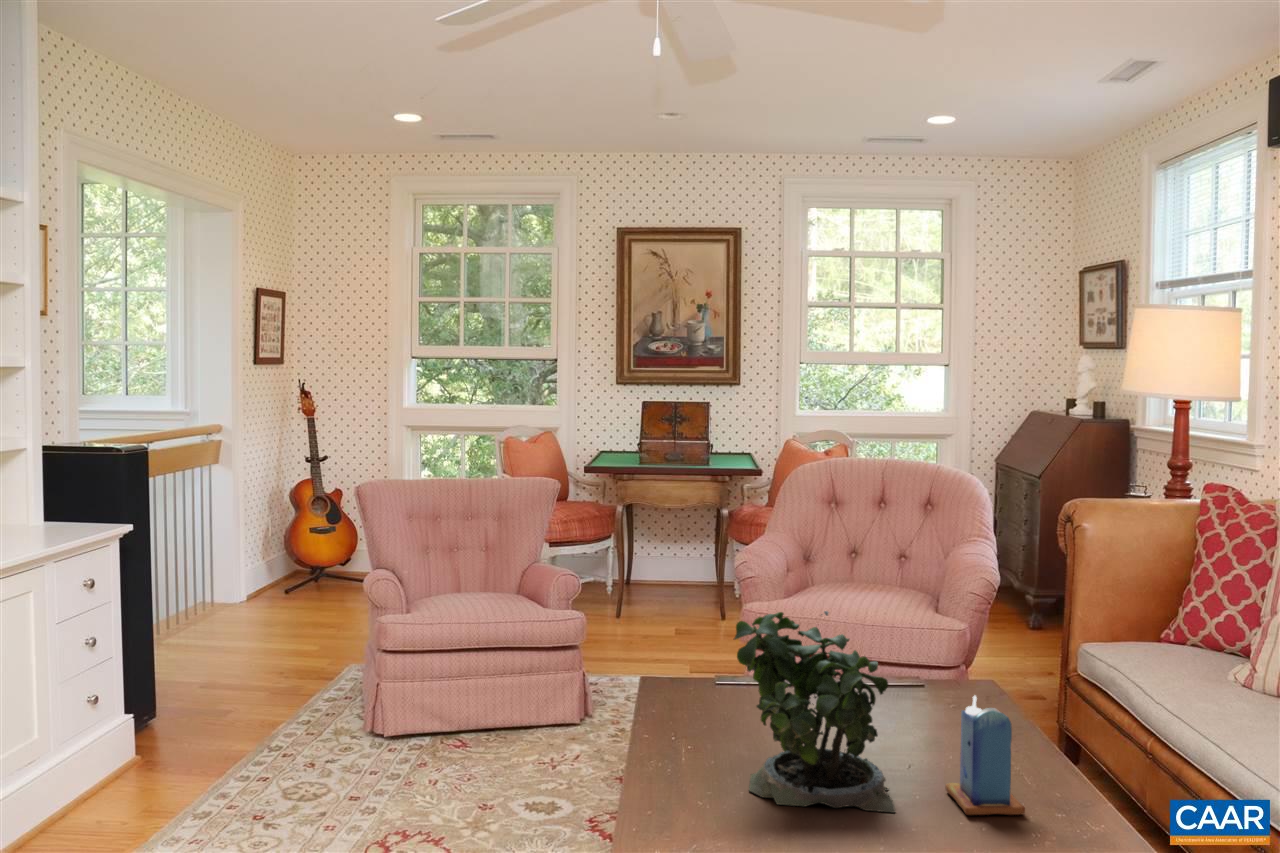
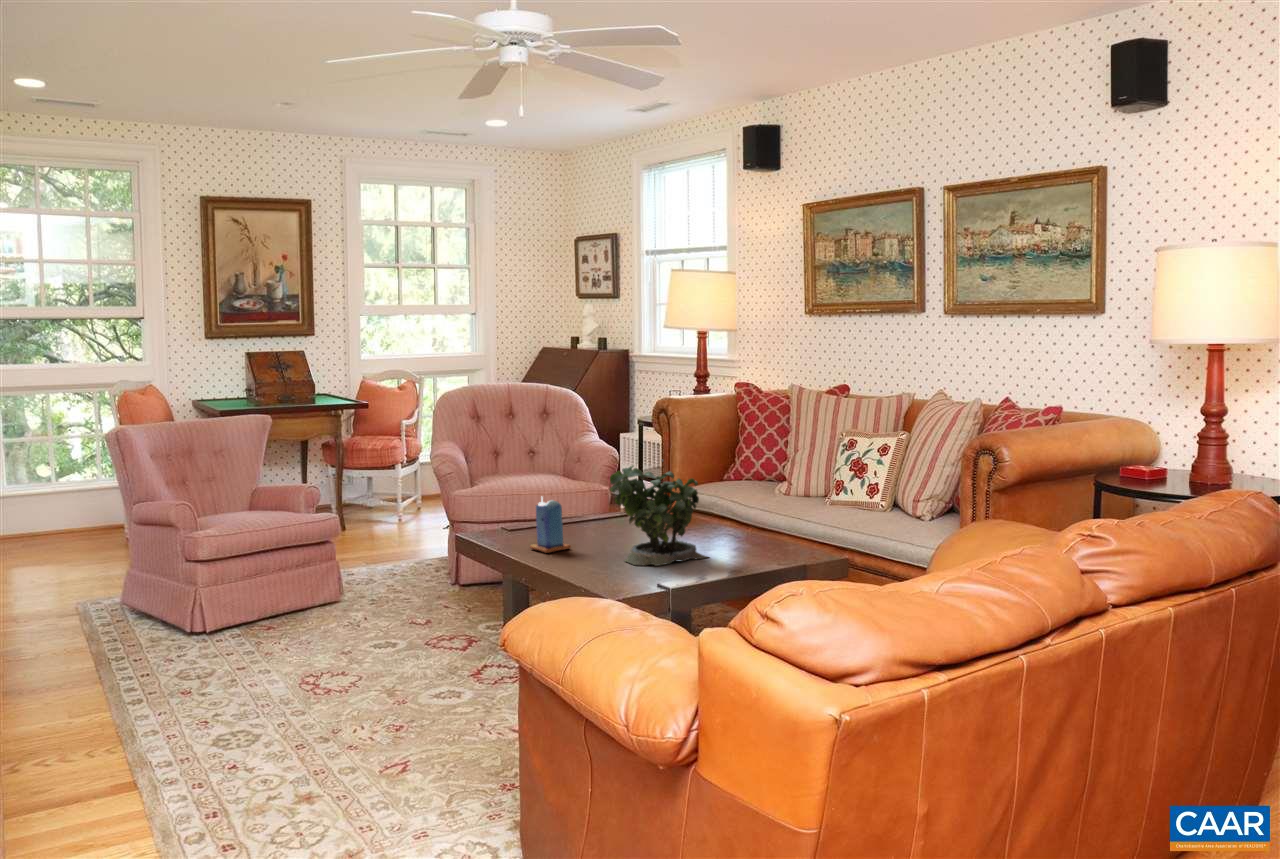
candle: present [946,696,1025,815] -> present [530,497,571,553]

